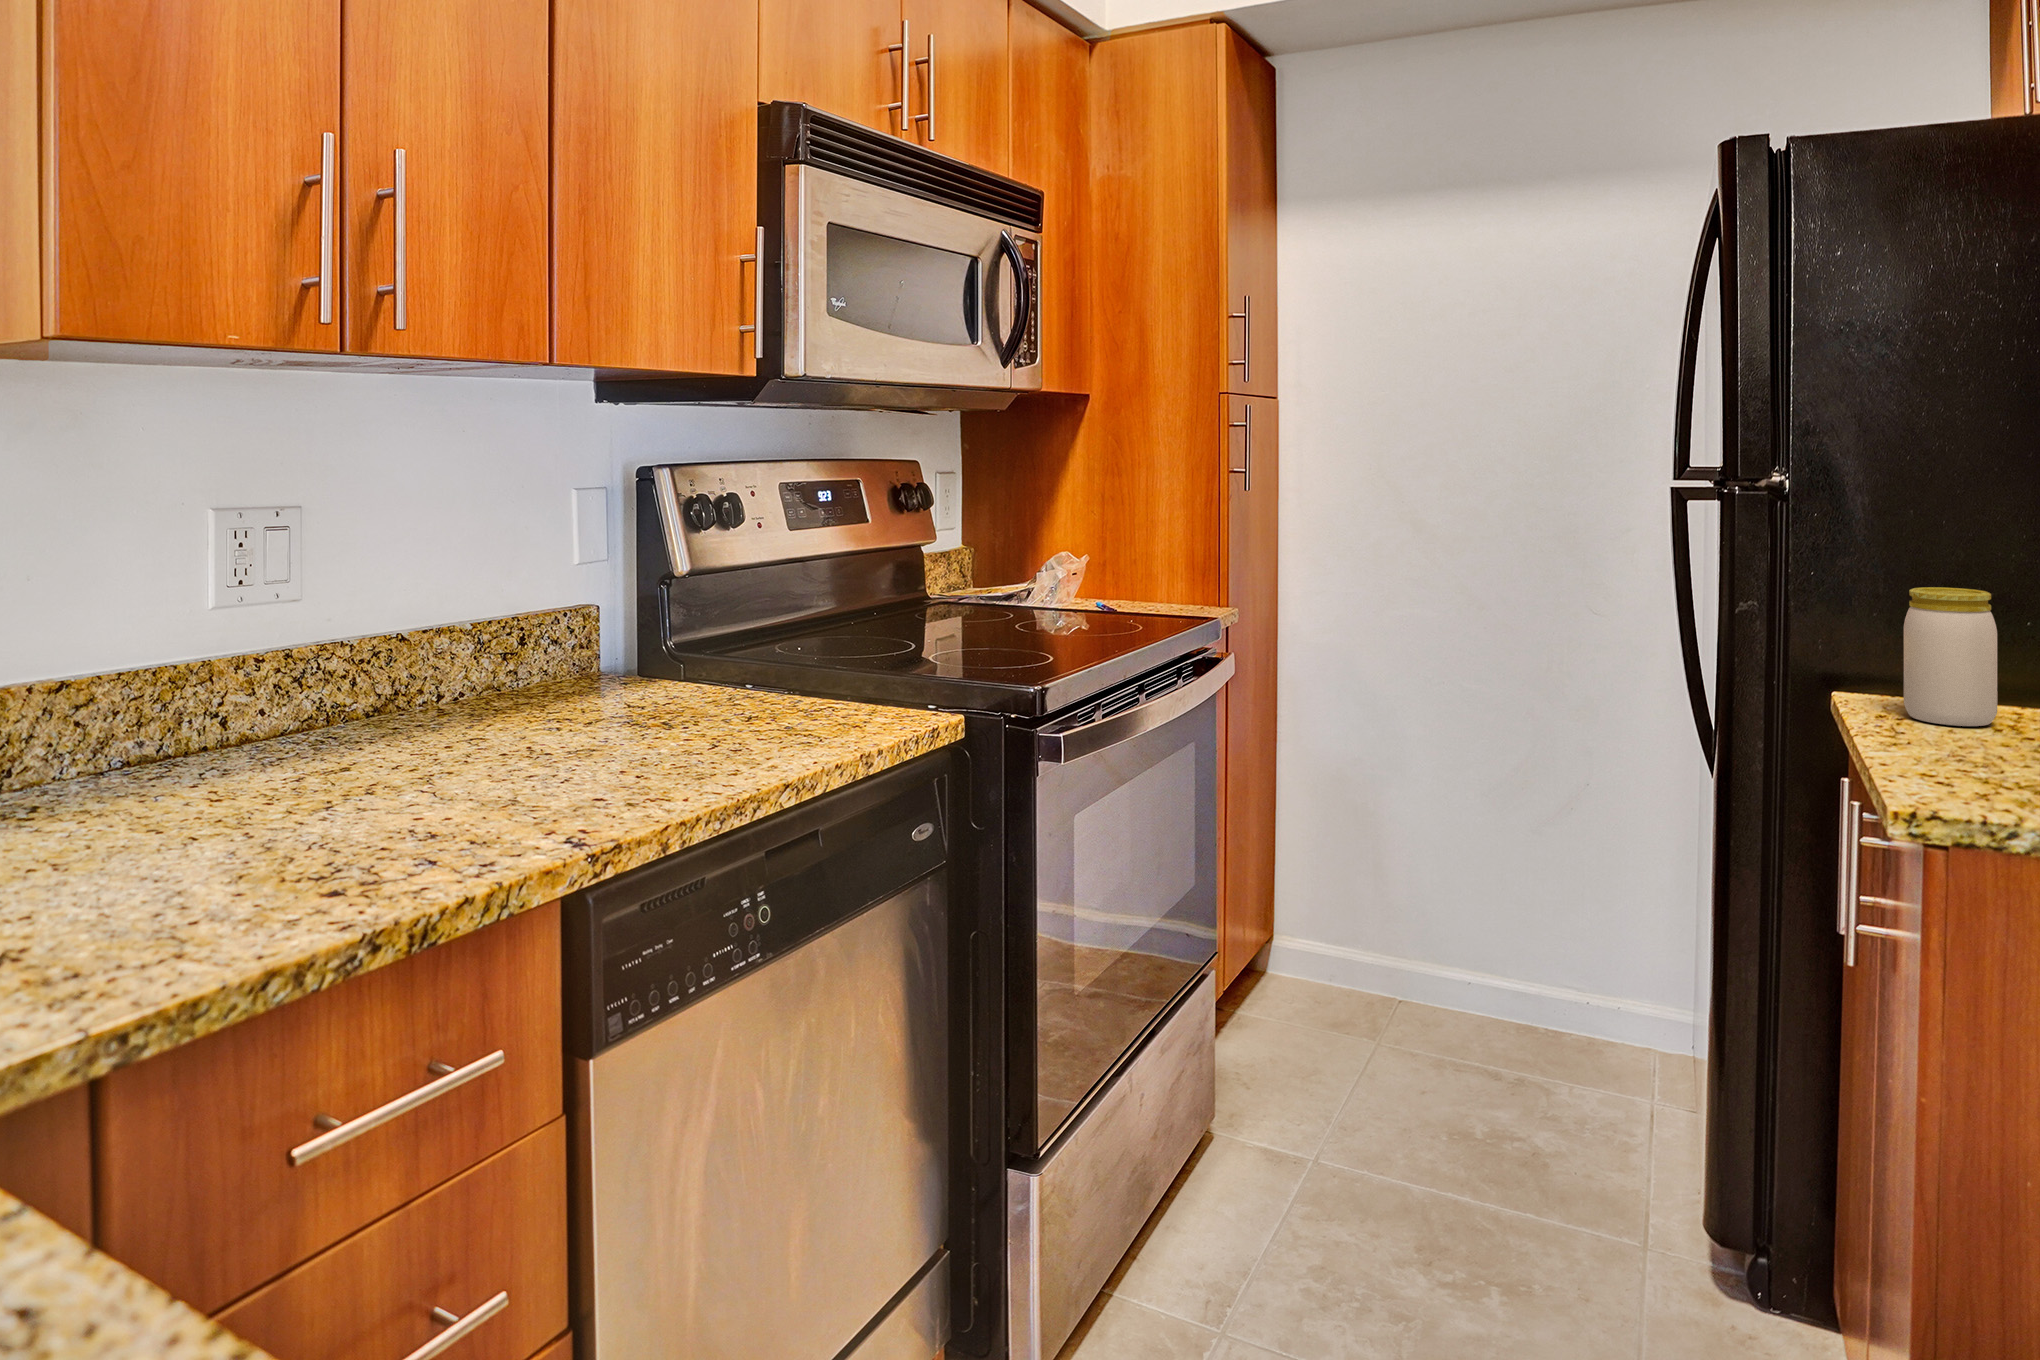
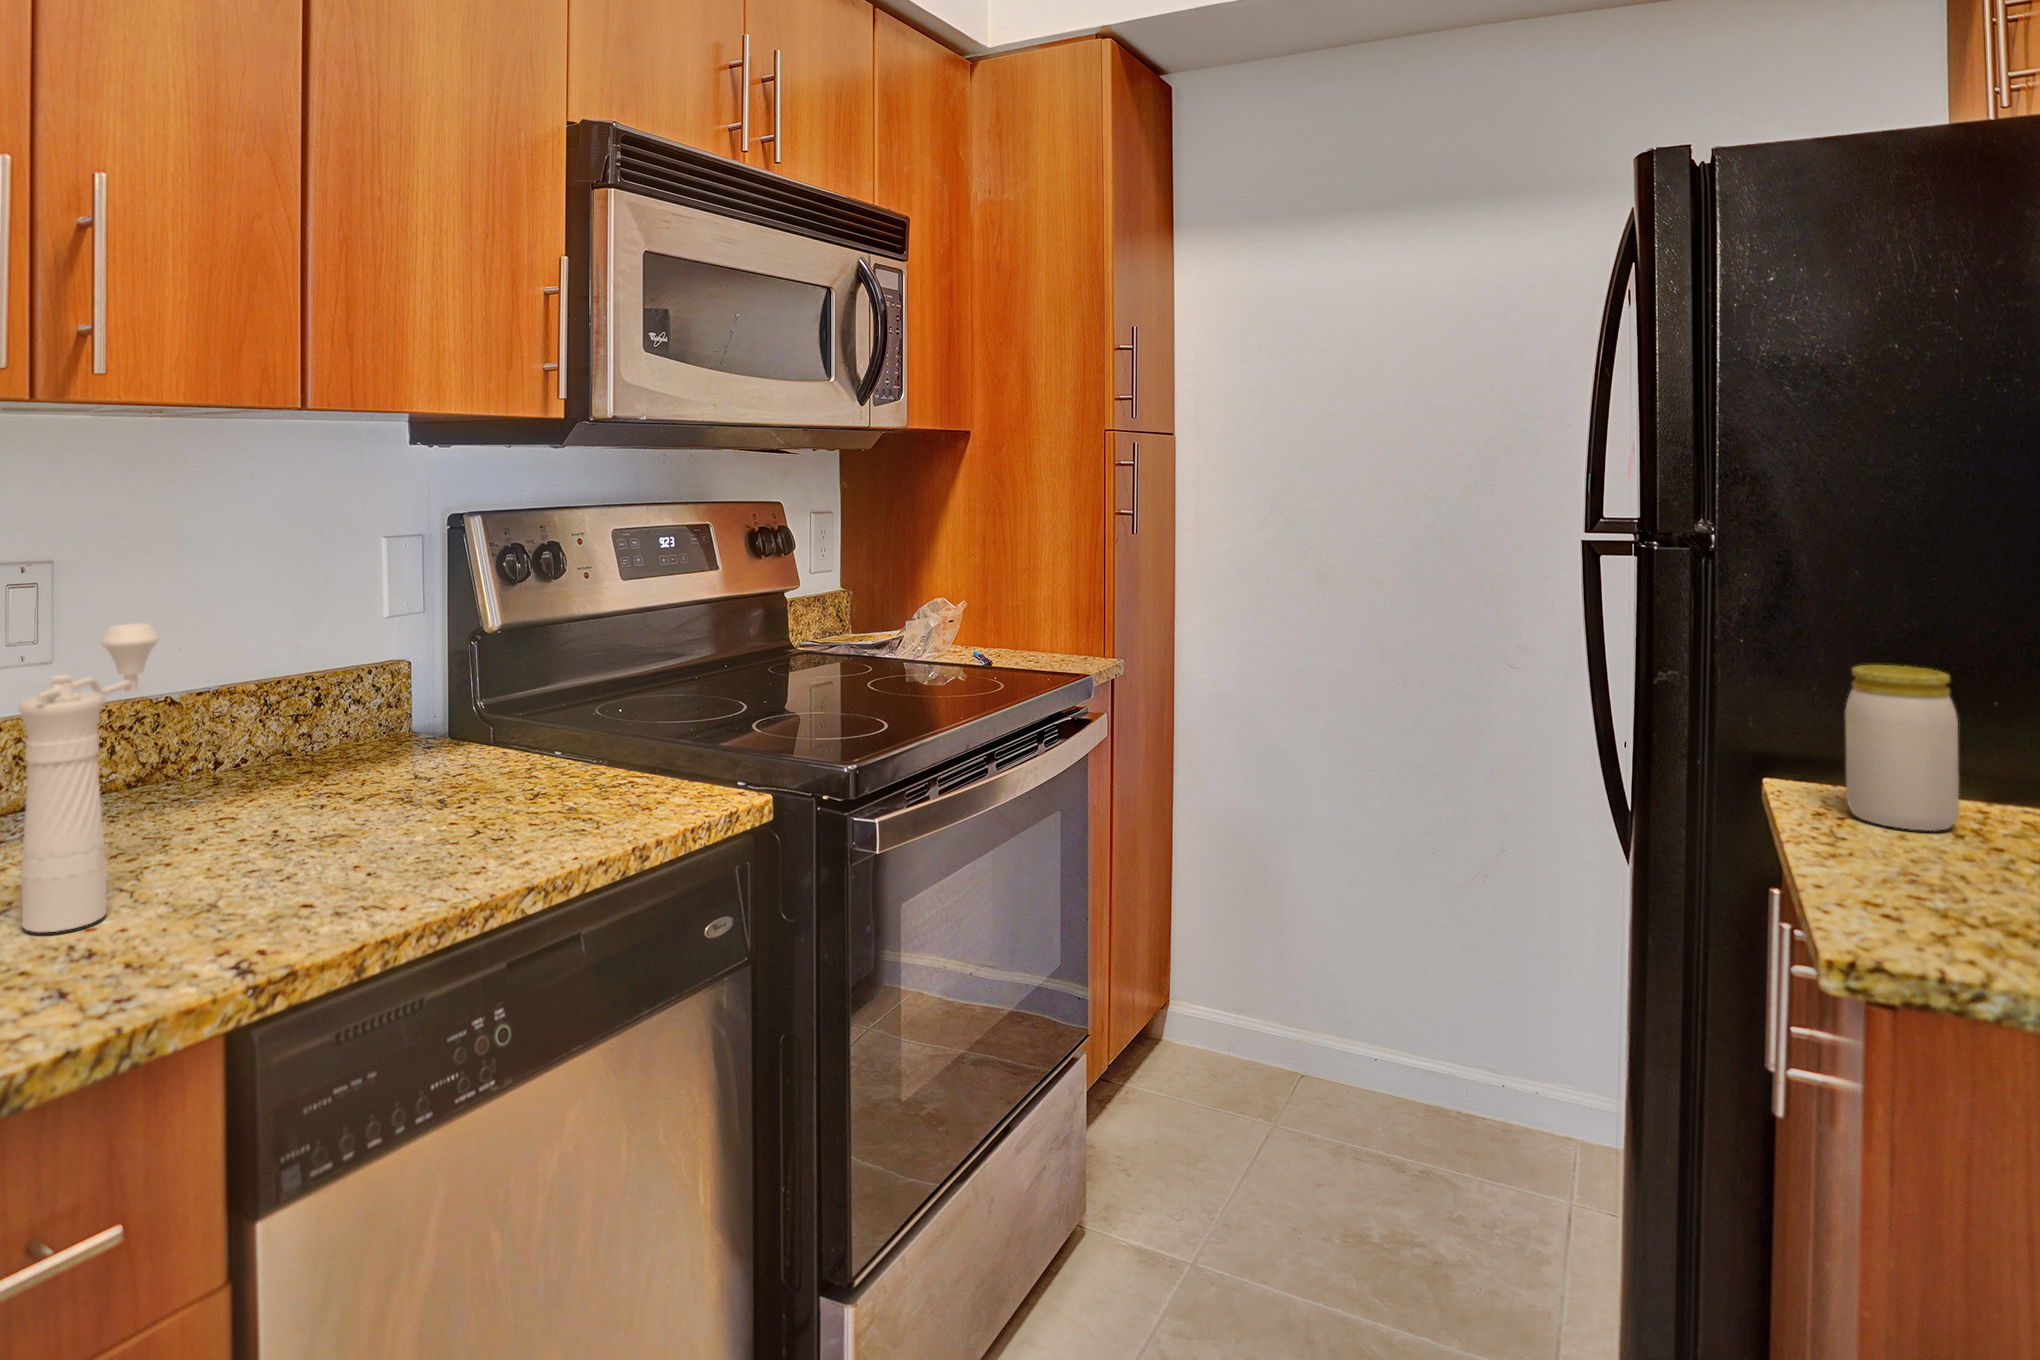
pepper mill: none [355,555,448,819] -> present [18,623,159,932]

